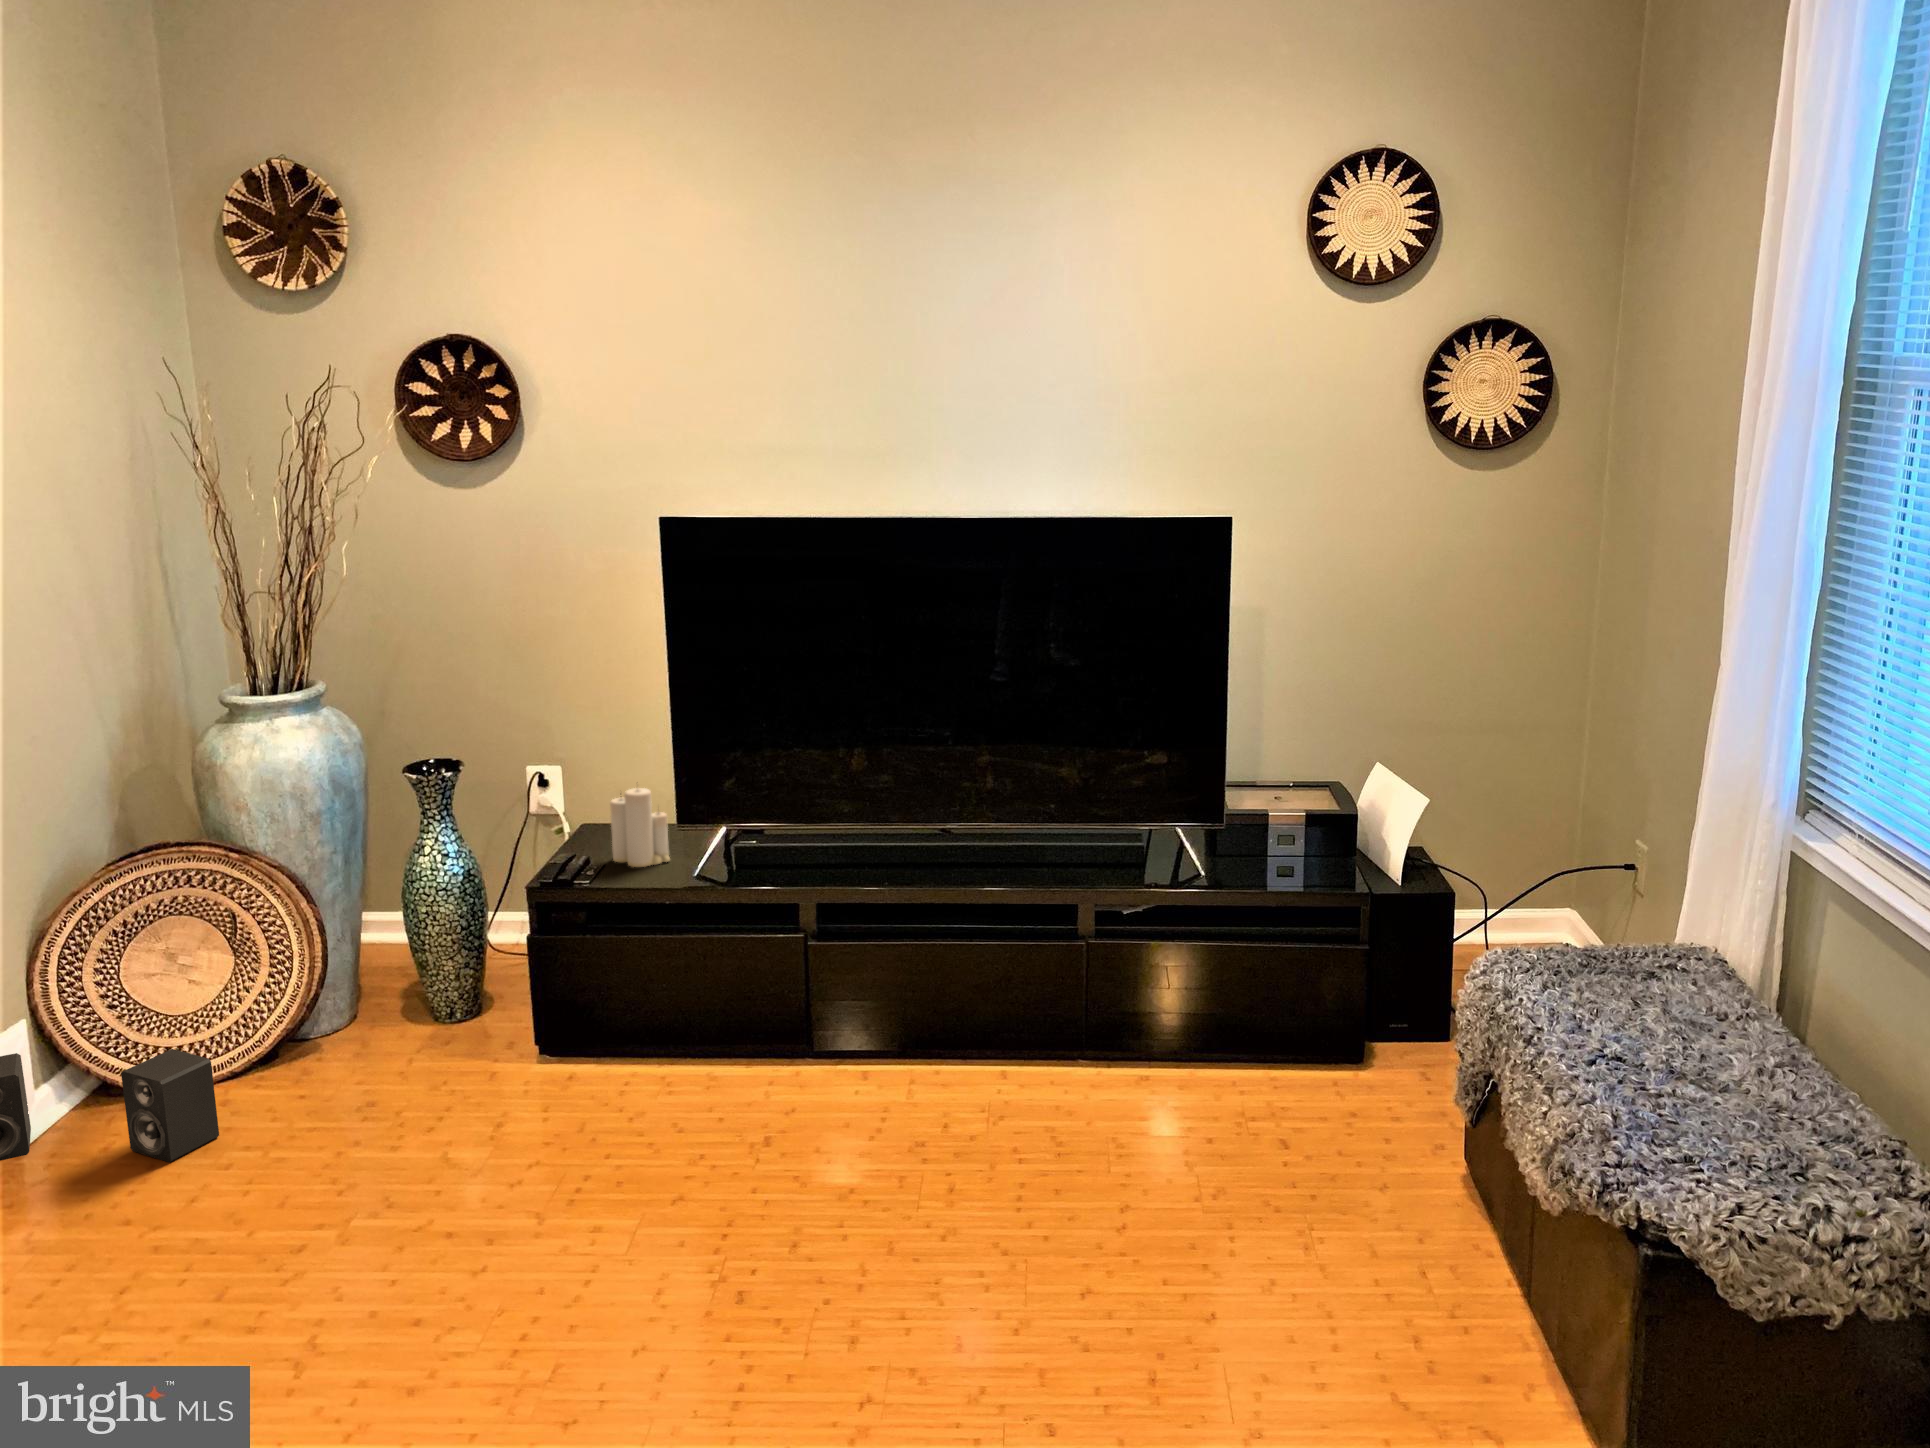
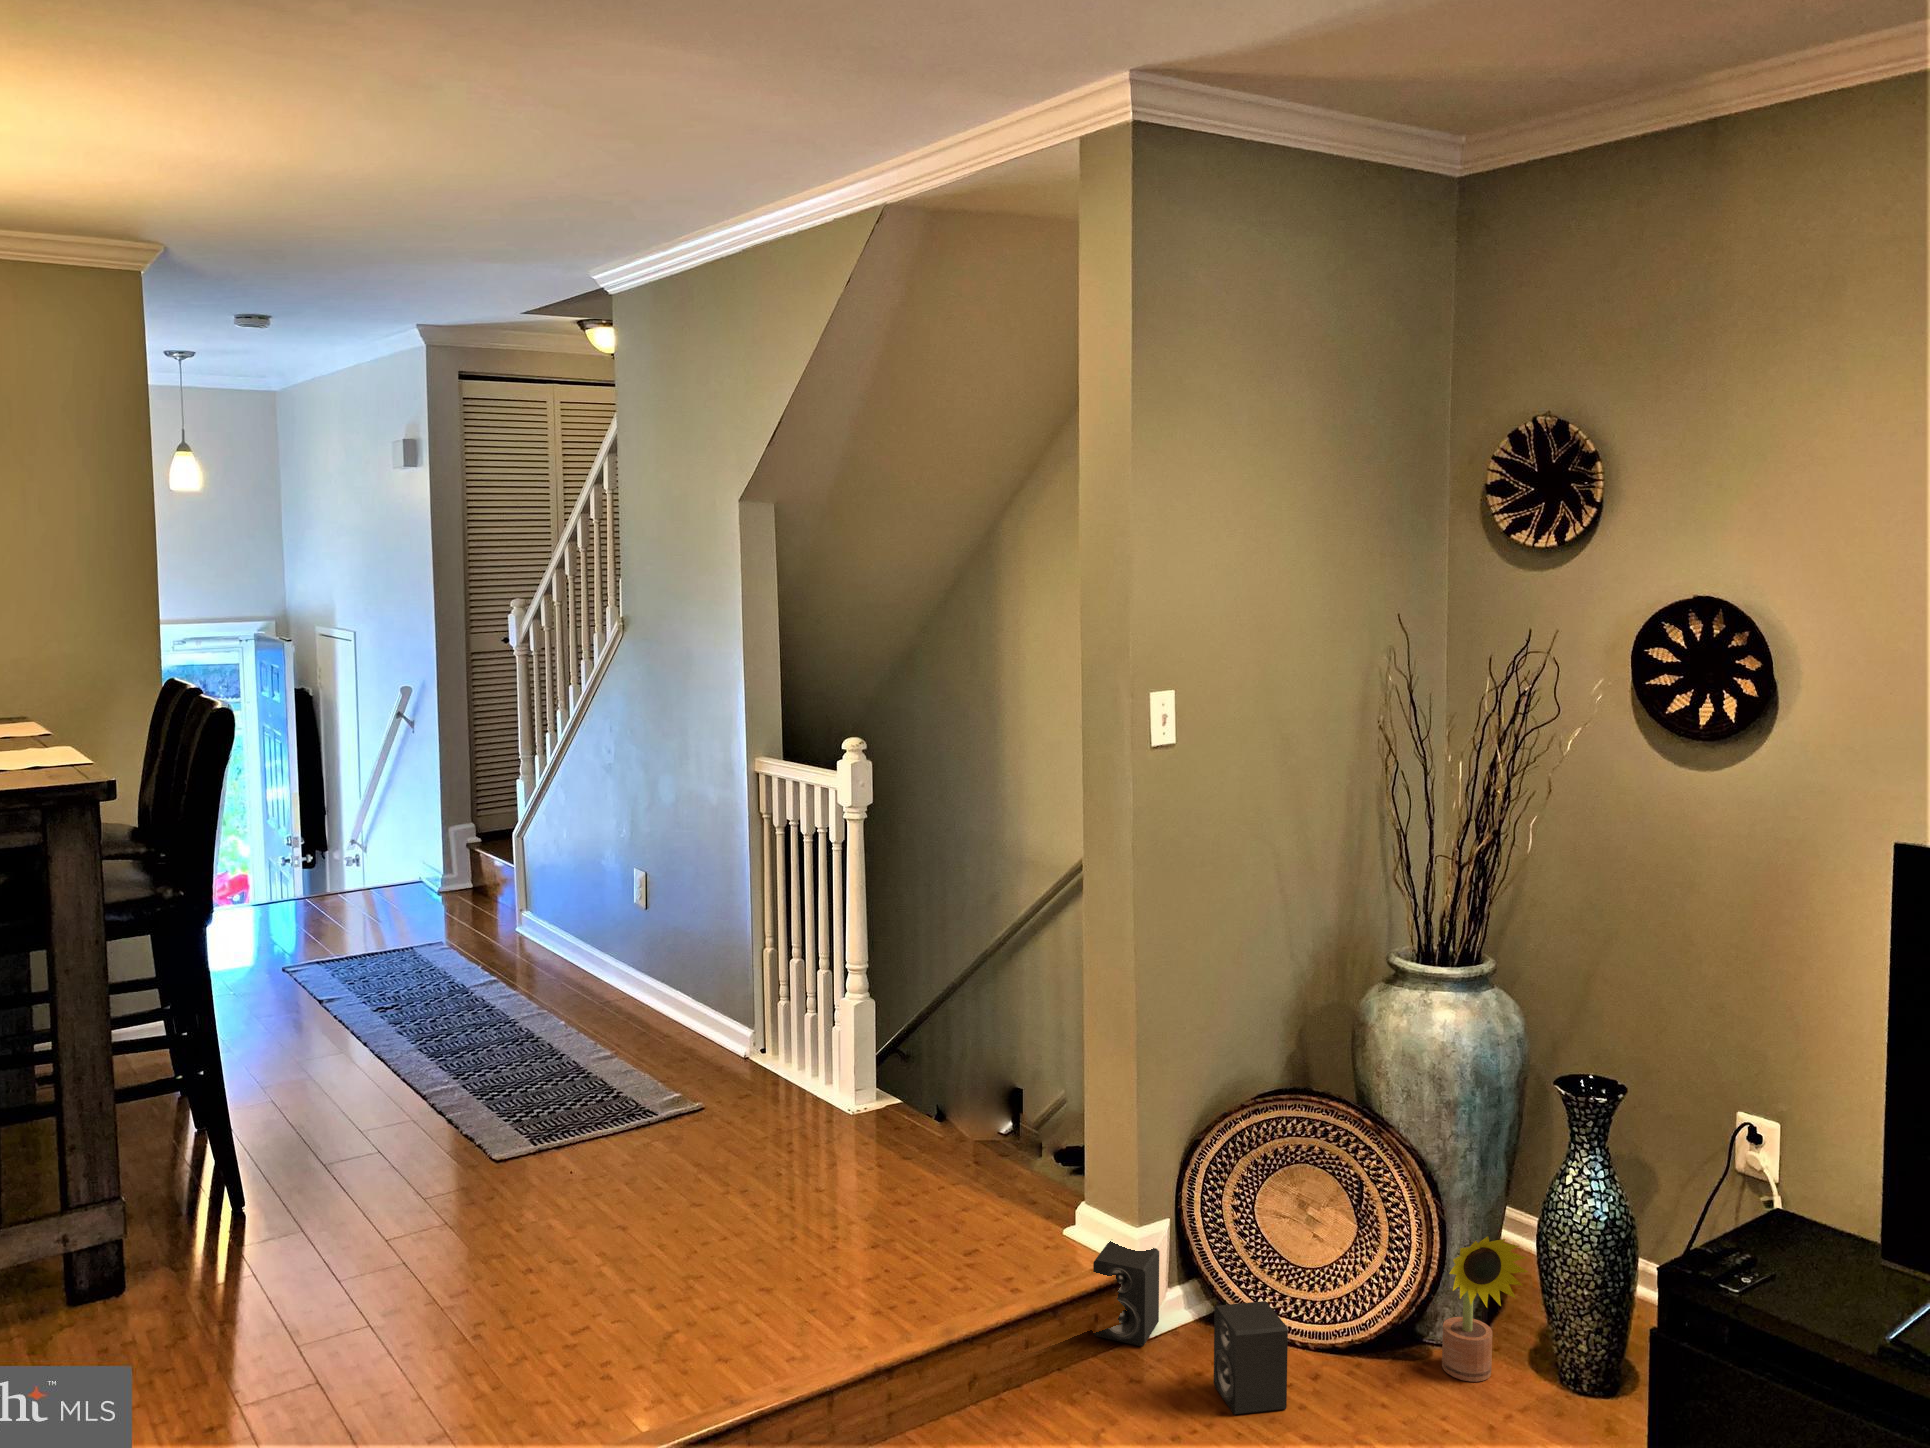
candle: present [610,788,670,867] -> none [1789,1184,1872,1303]
decorative plant: none [334,914,409,1053] -> present [1442,1237,1528,1382]

